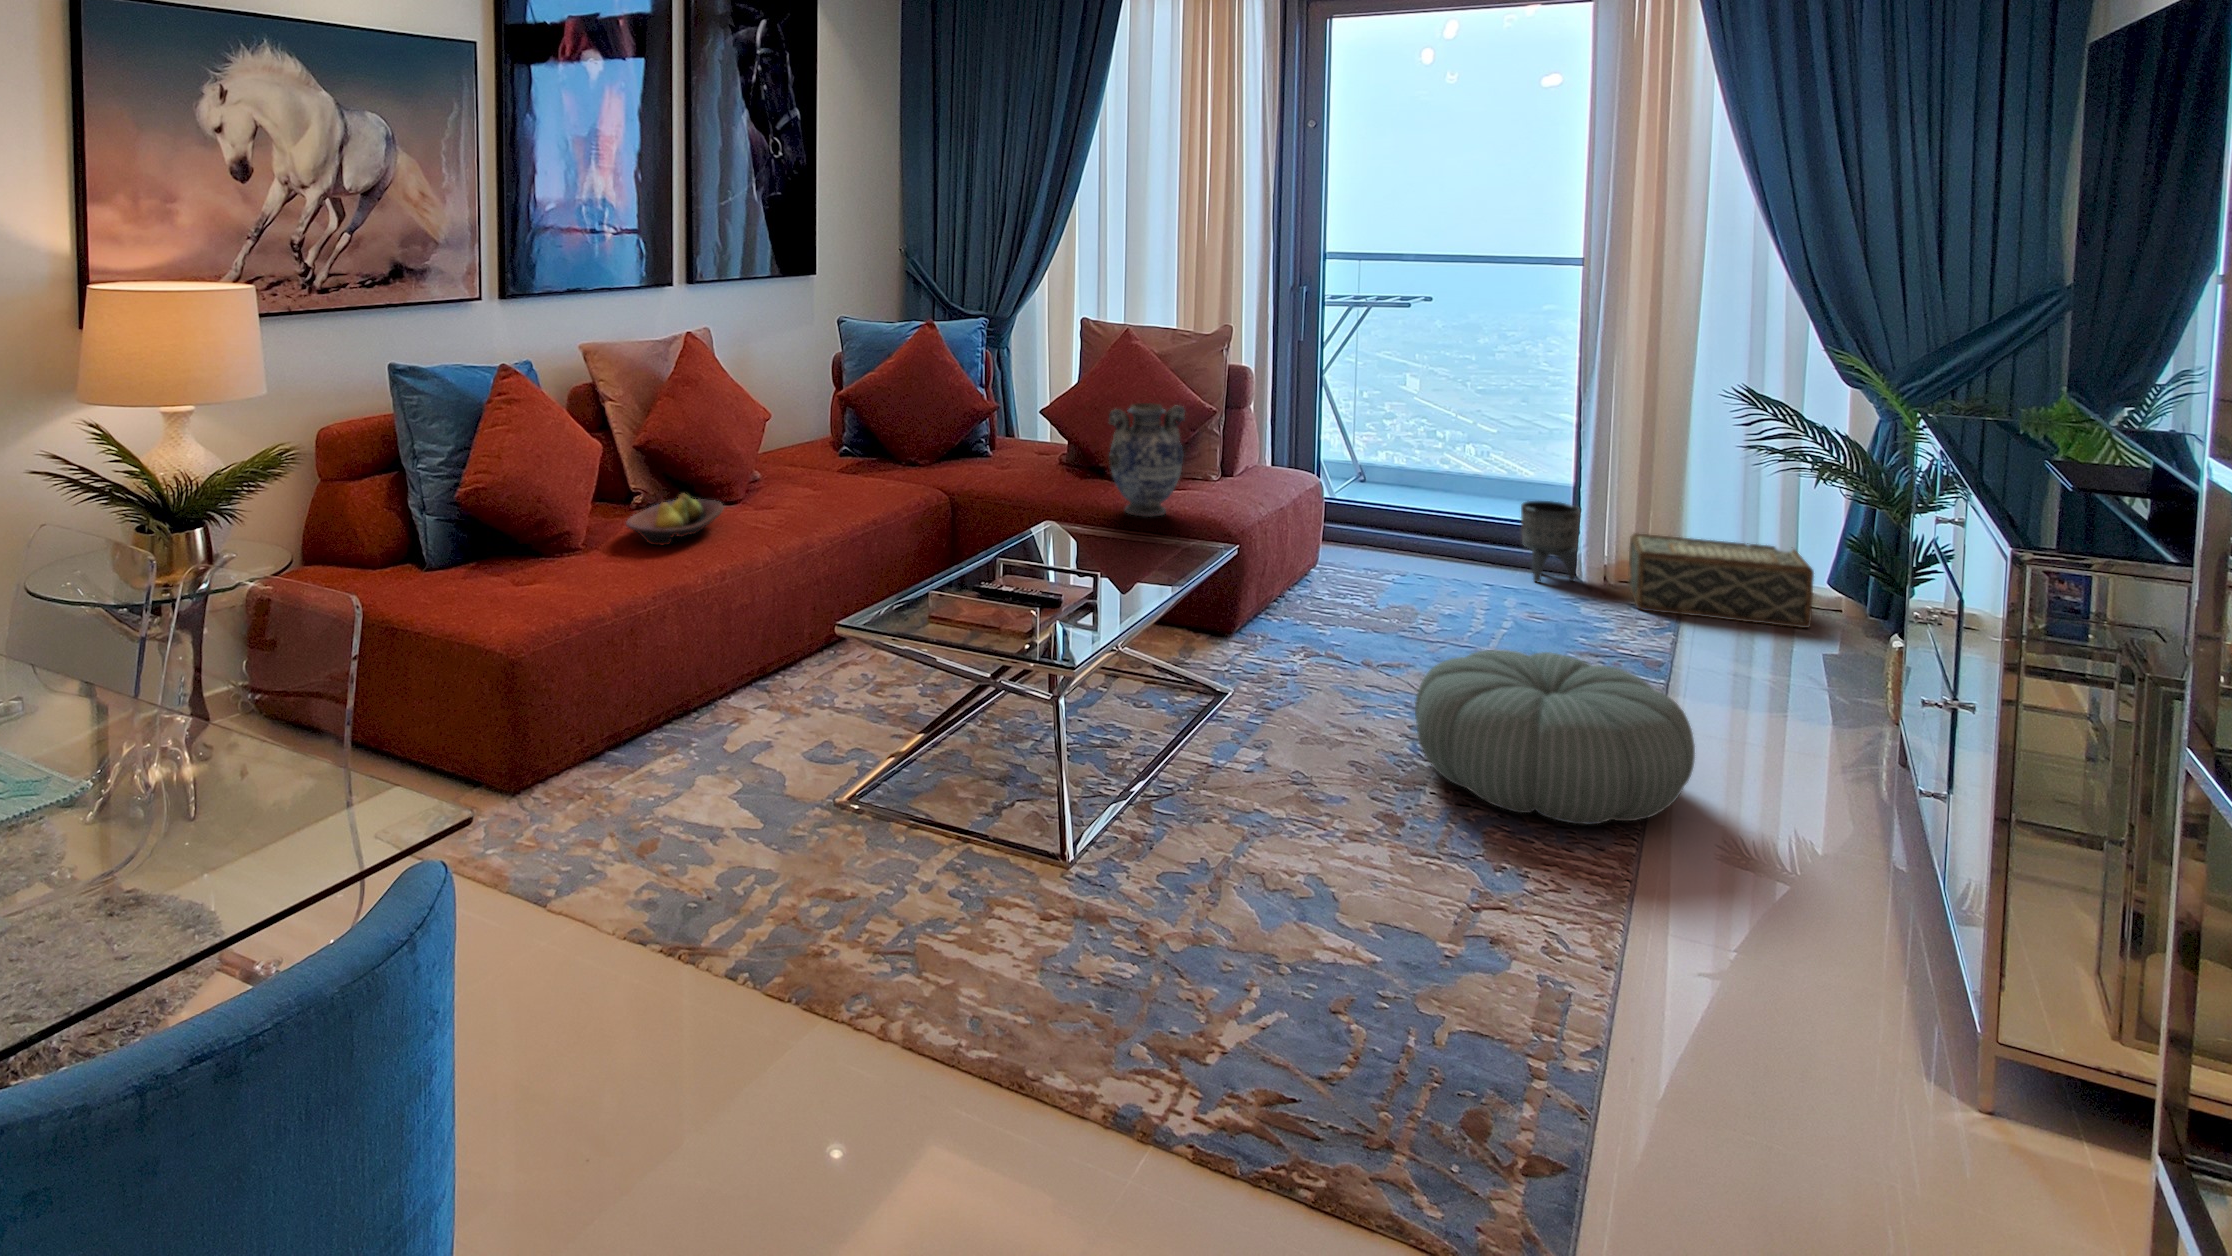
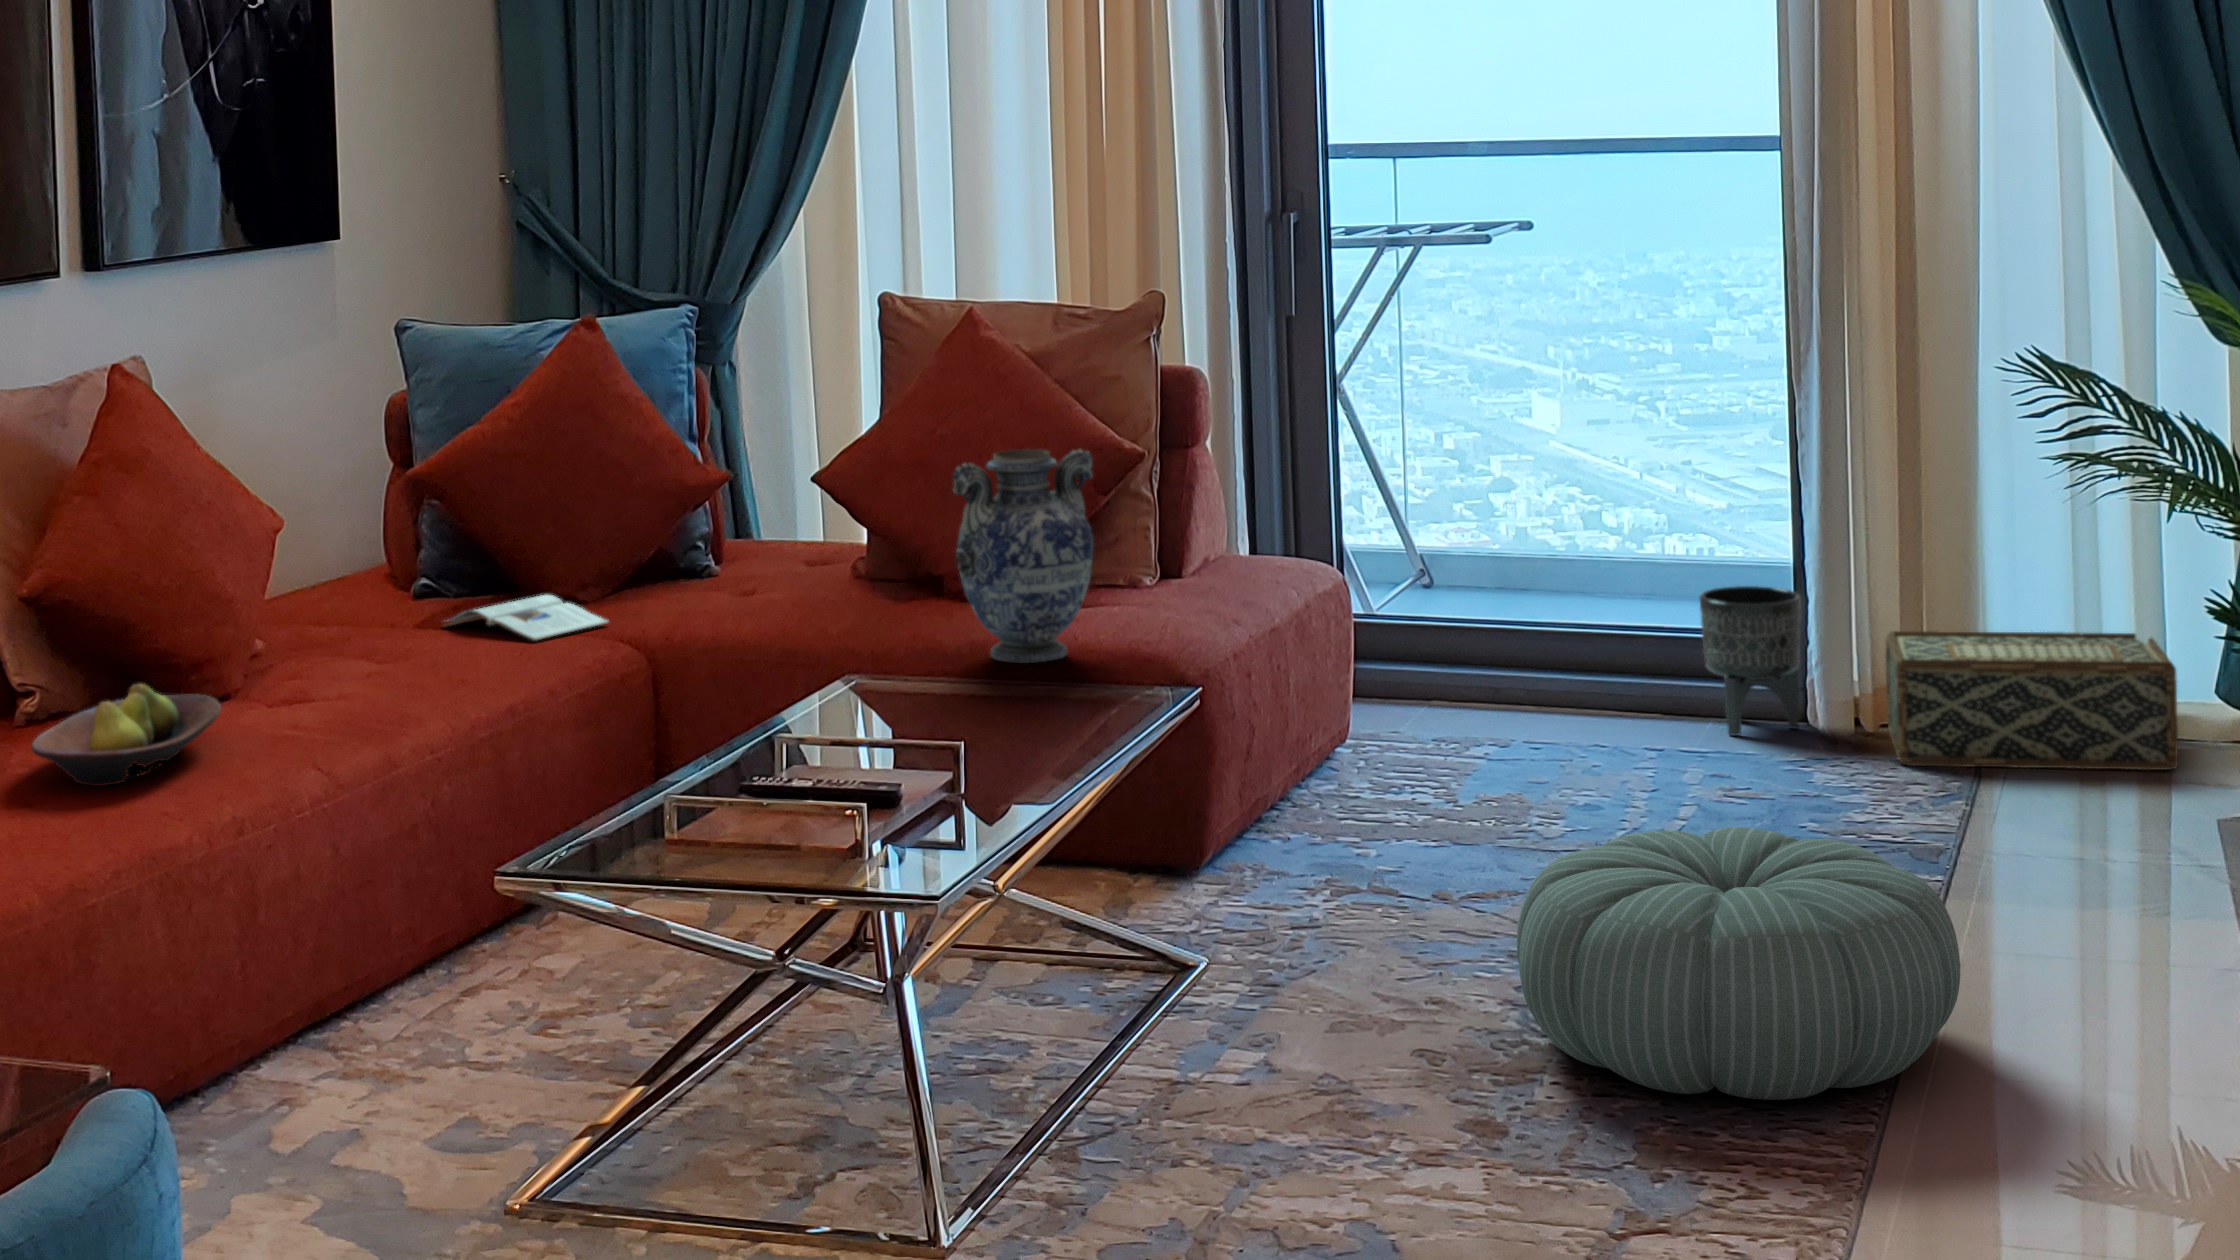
magazine: none [848,458,930,483] -> present [444,595,608,641]

